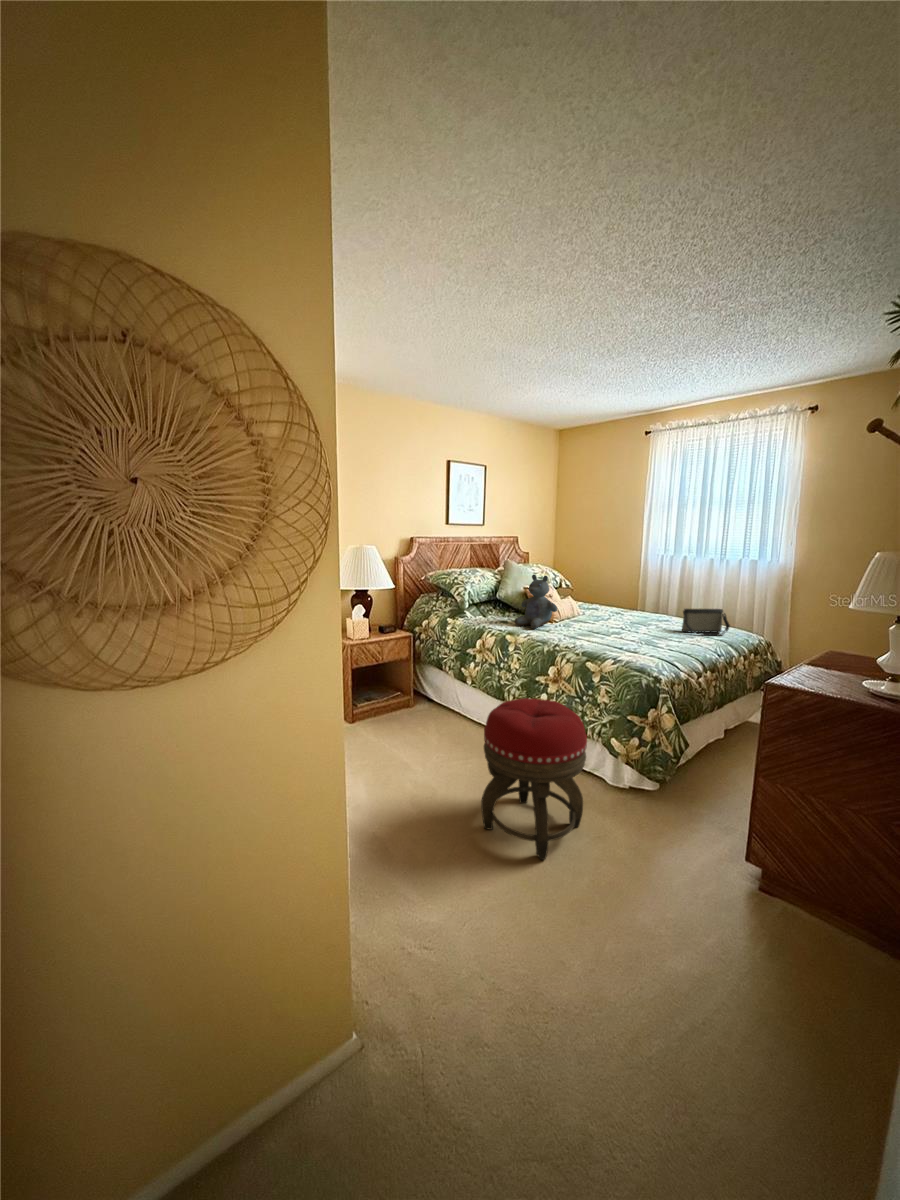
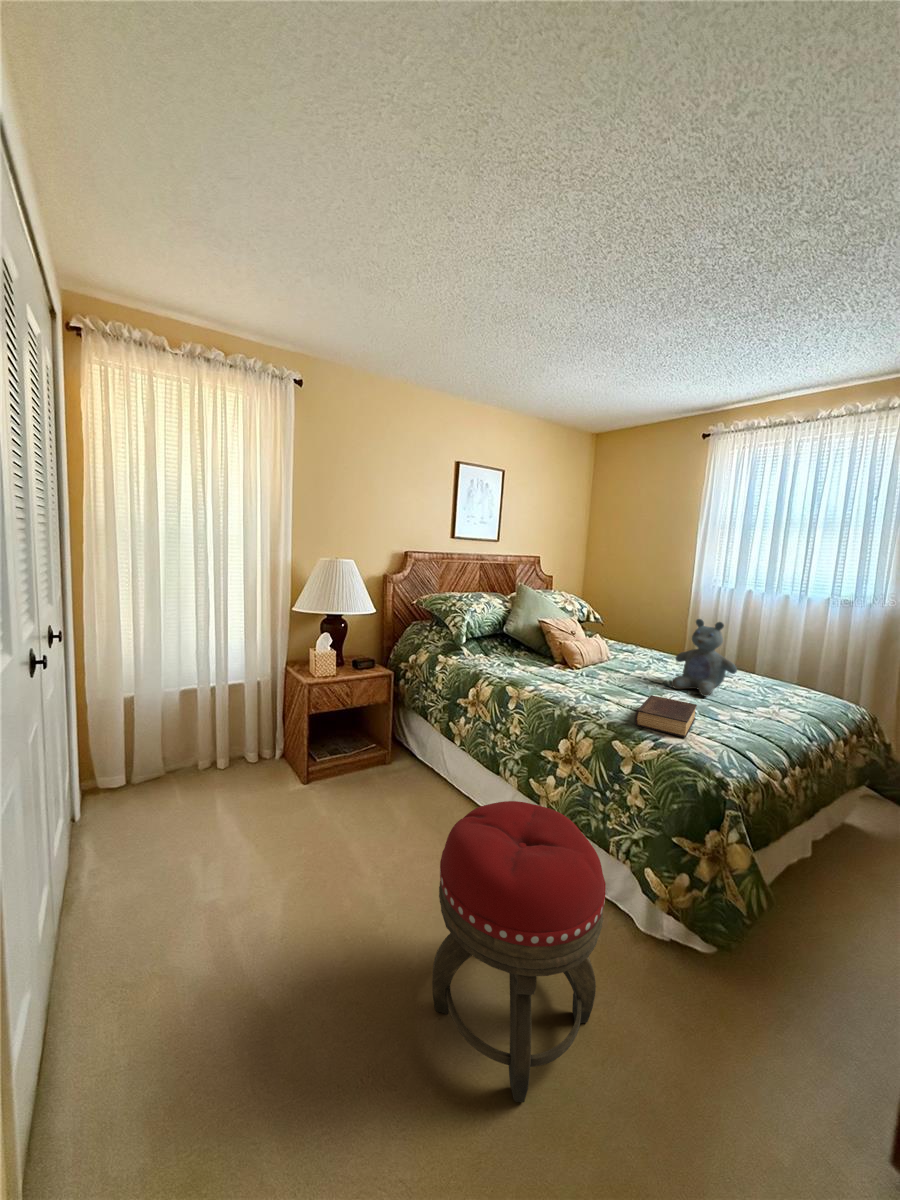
stuffed bear: present [515,575,557,629] -> present [671,619,737,696]
handbag: present [682,609,730,635] -> none [749,664,820,704]
book: none [600,633,643,657] -> present [635,695,697,737]

